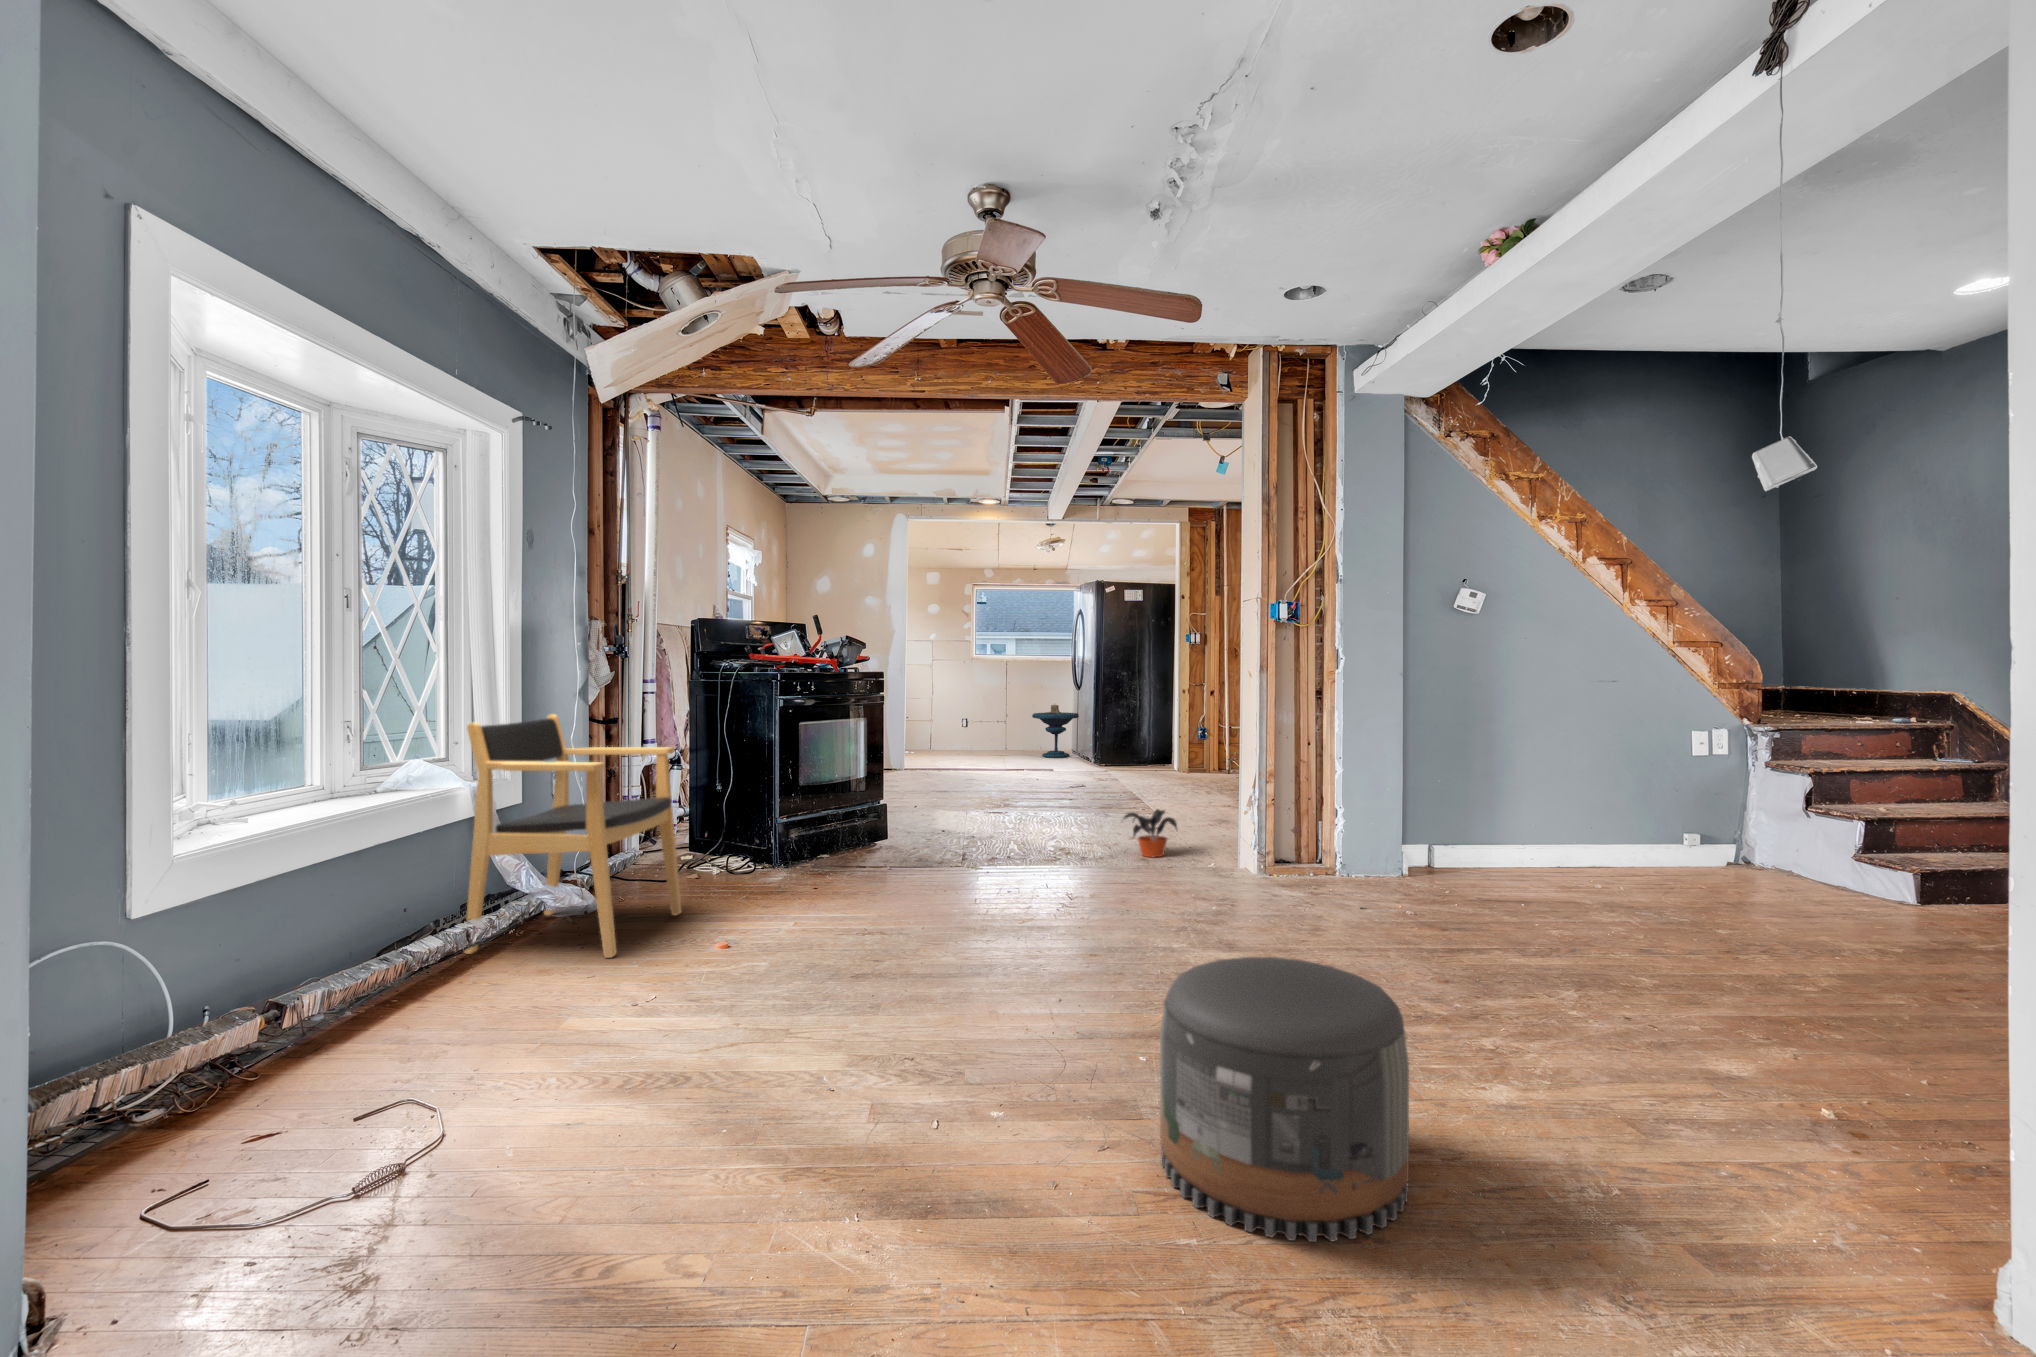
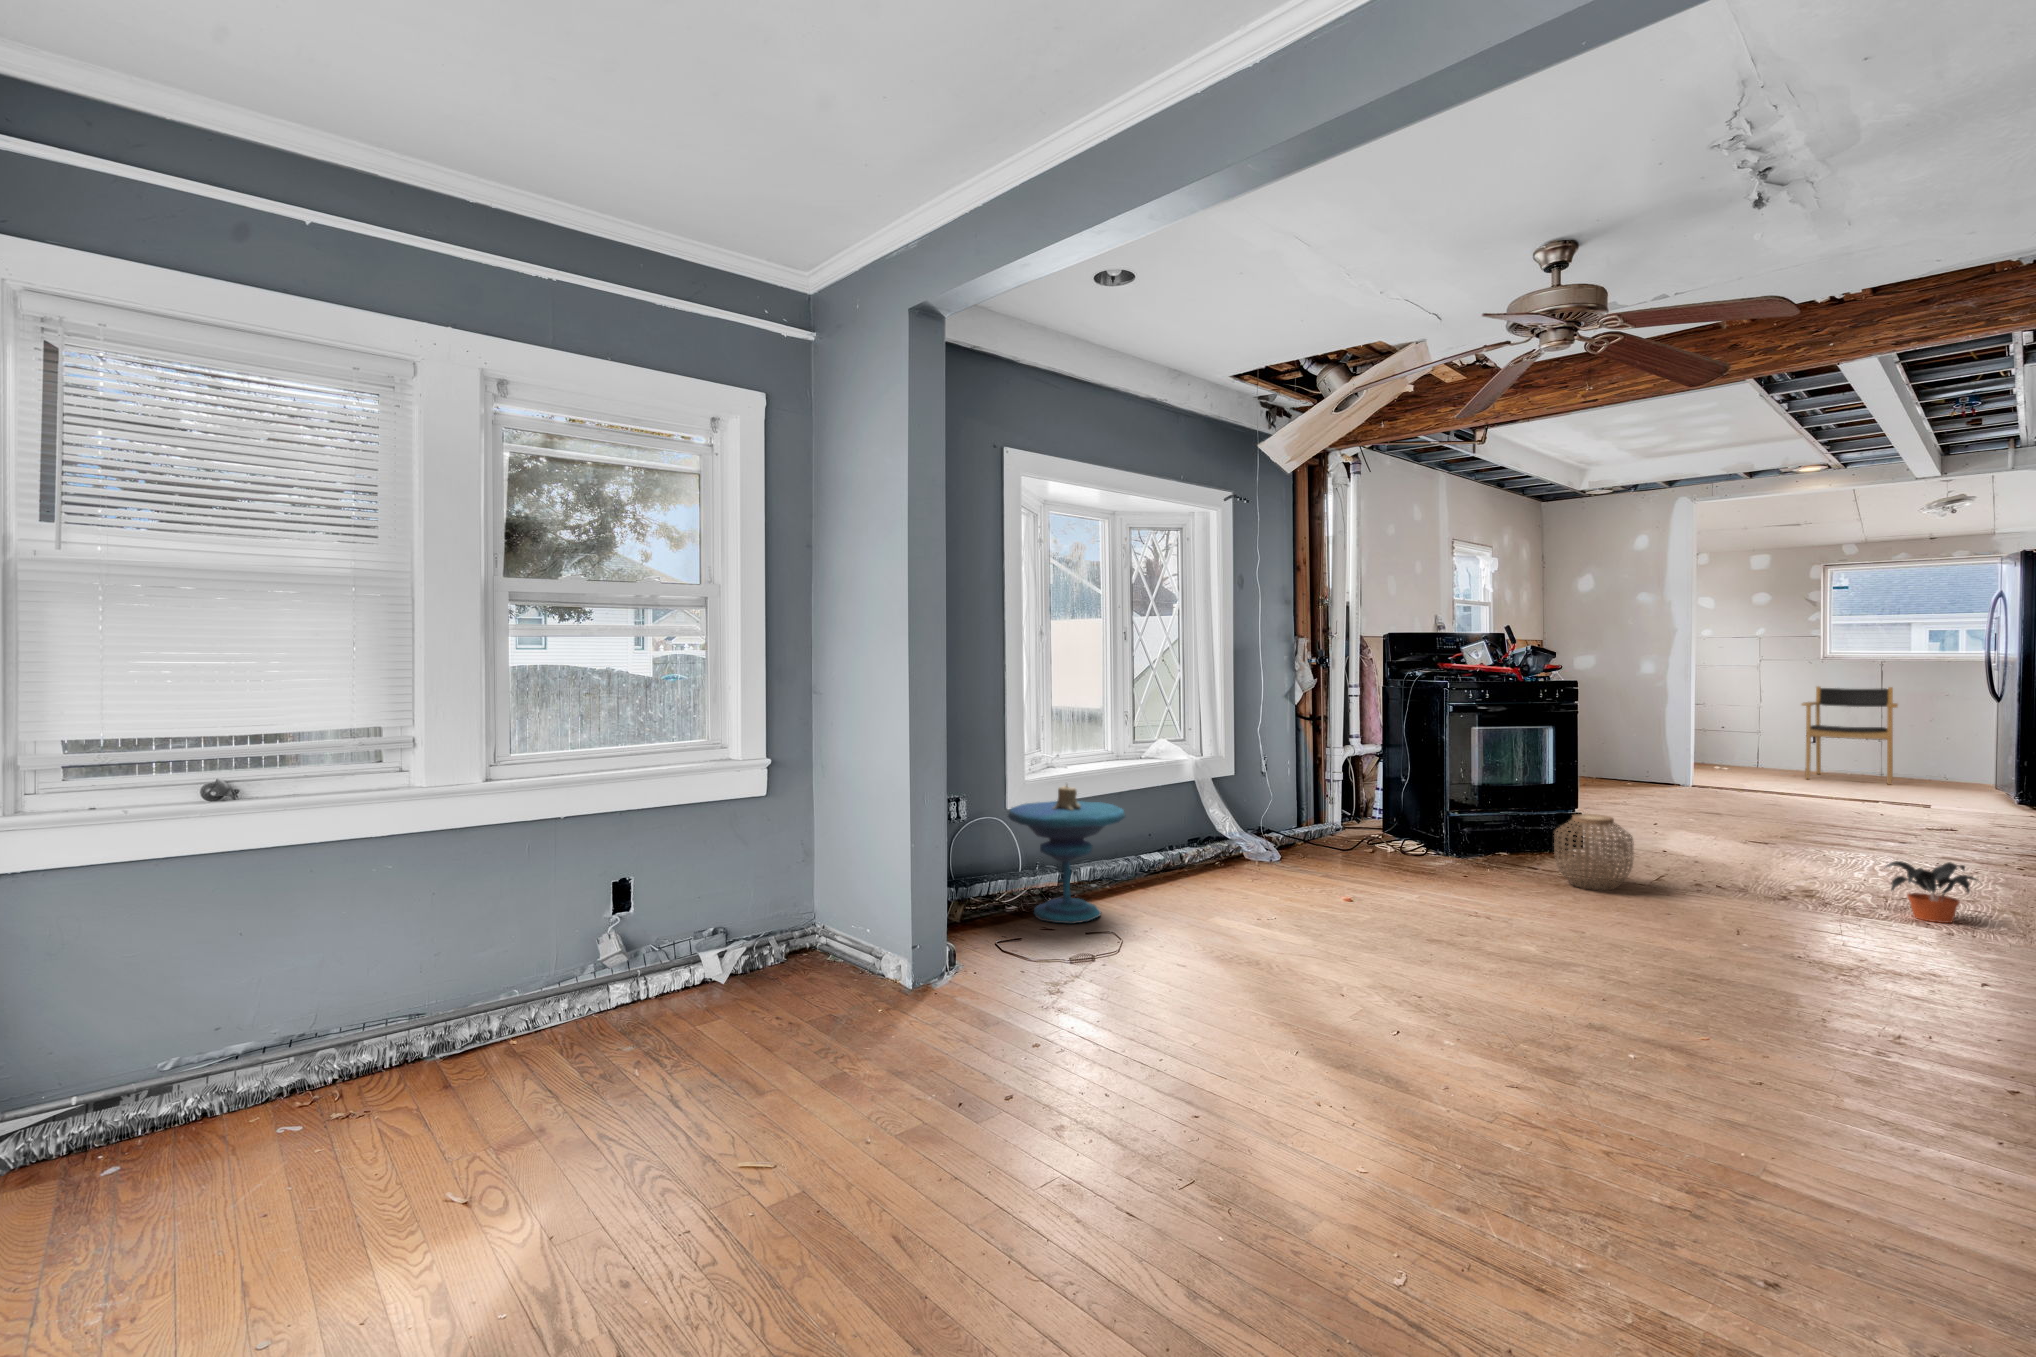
side table: present [1032,704,1079,758] -> present [1008,785,1125,924]
armchair: present [465,714,682,958] -> present [1802,686,1898,785]
woven basket: none [898,802,965,877] -> present [1554,814,1633,890]
pouf: present [1160,957,1409,1242] -> none [1539,961,1805,1214]

